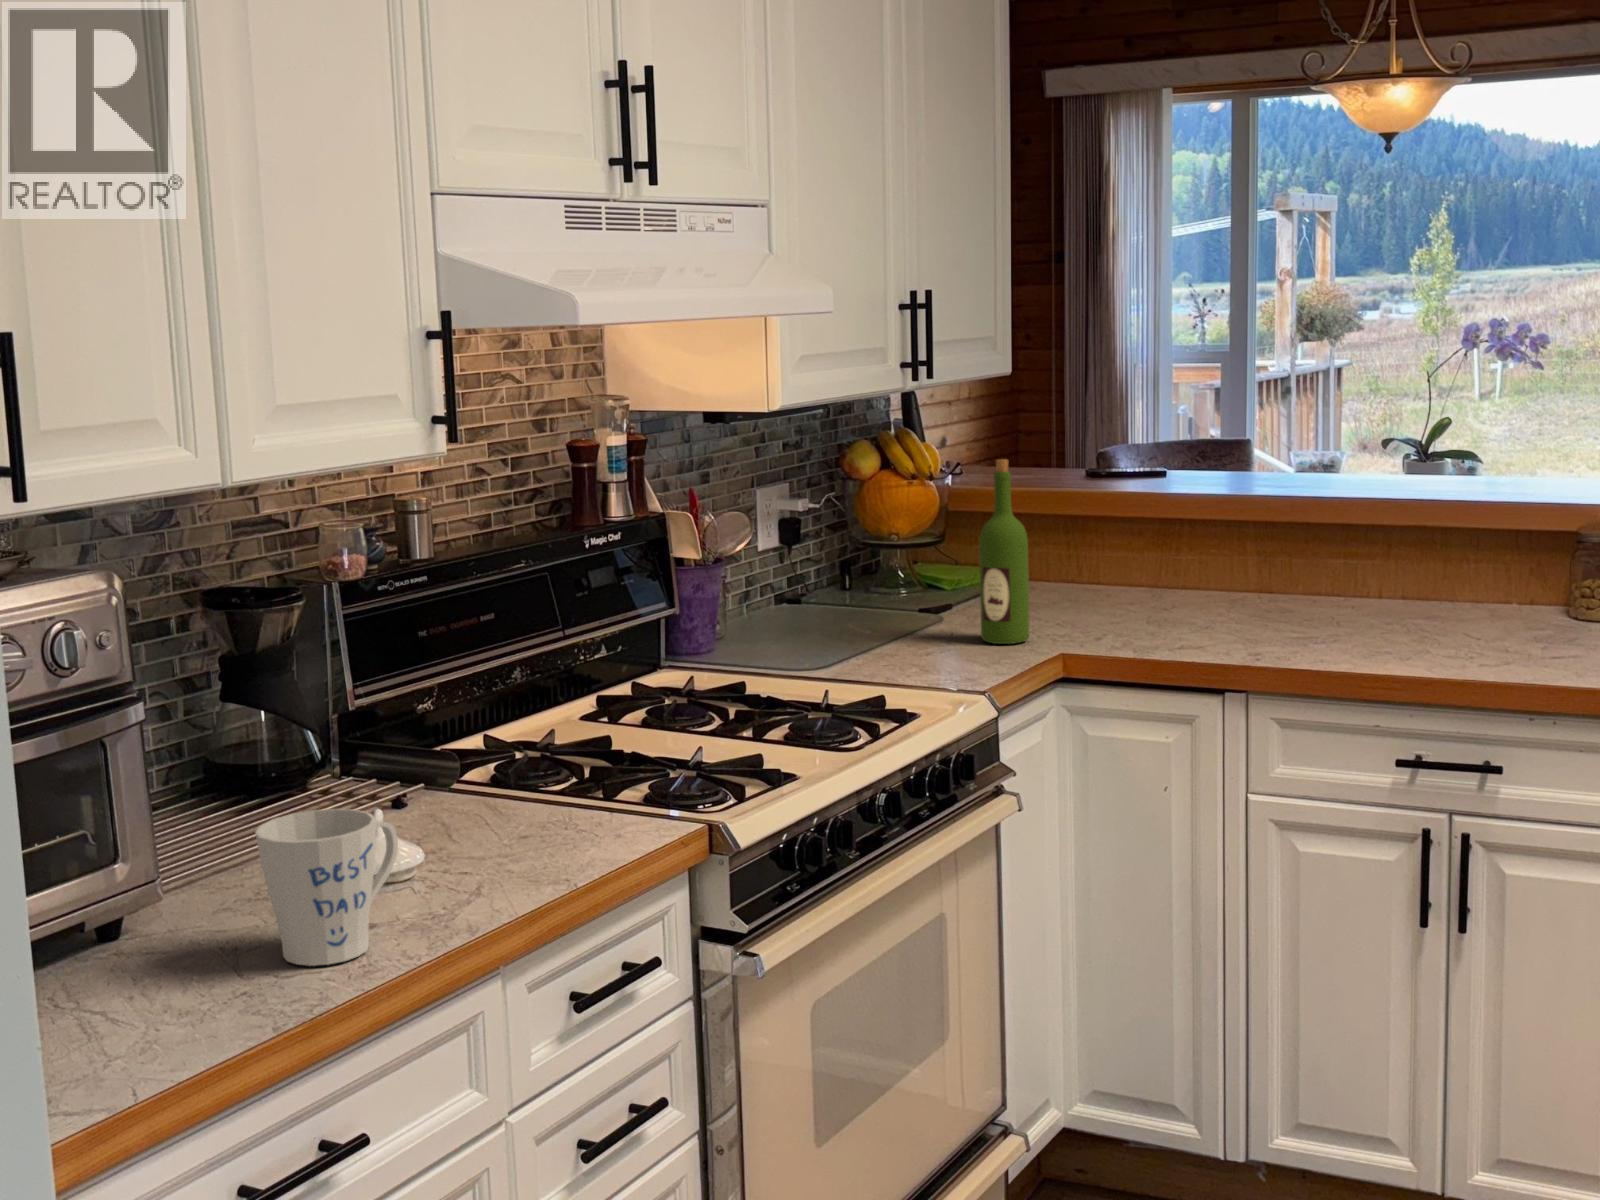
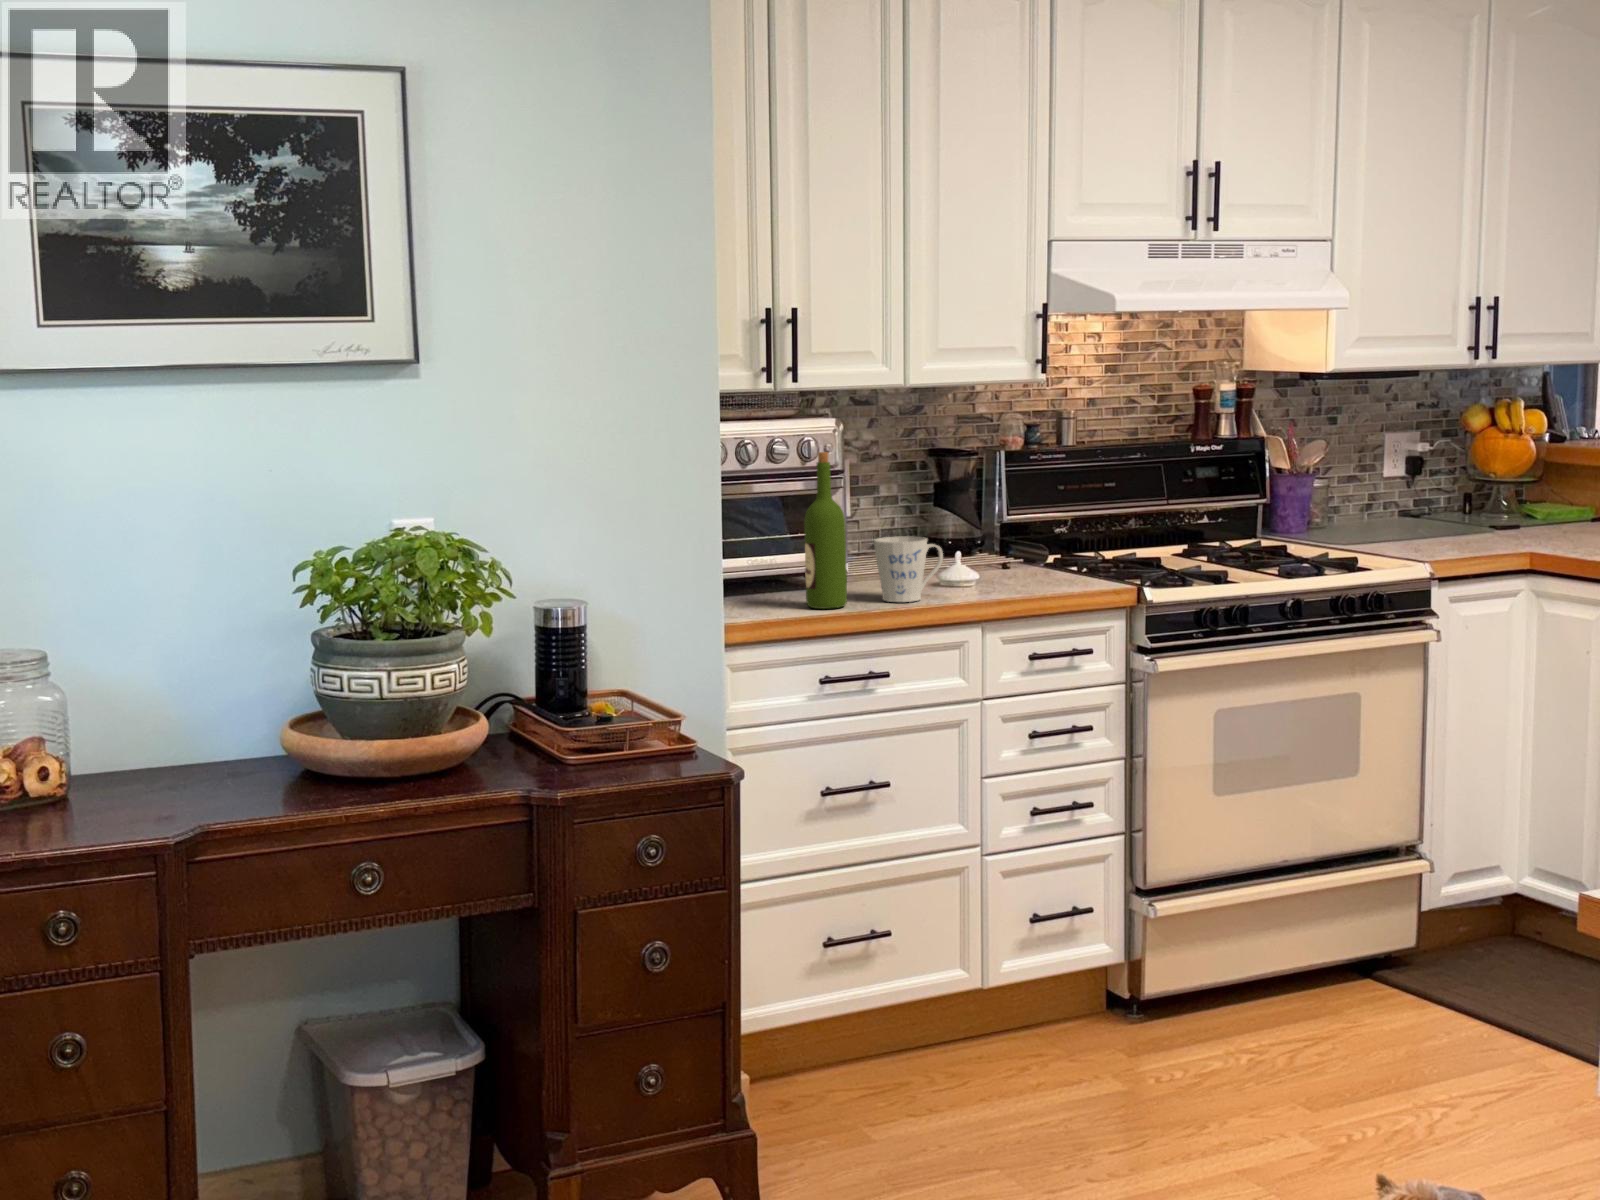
wine bottle: present [979,459,1029,644] -> present [804,452,847,609]

